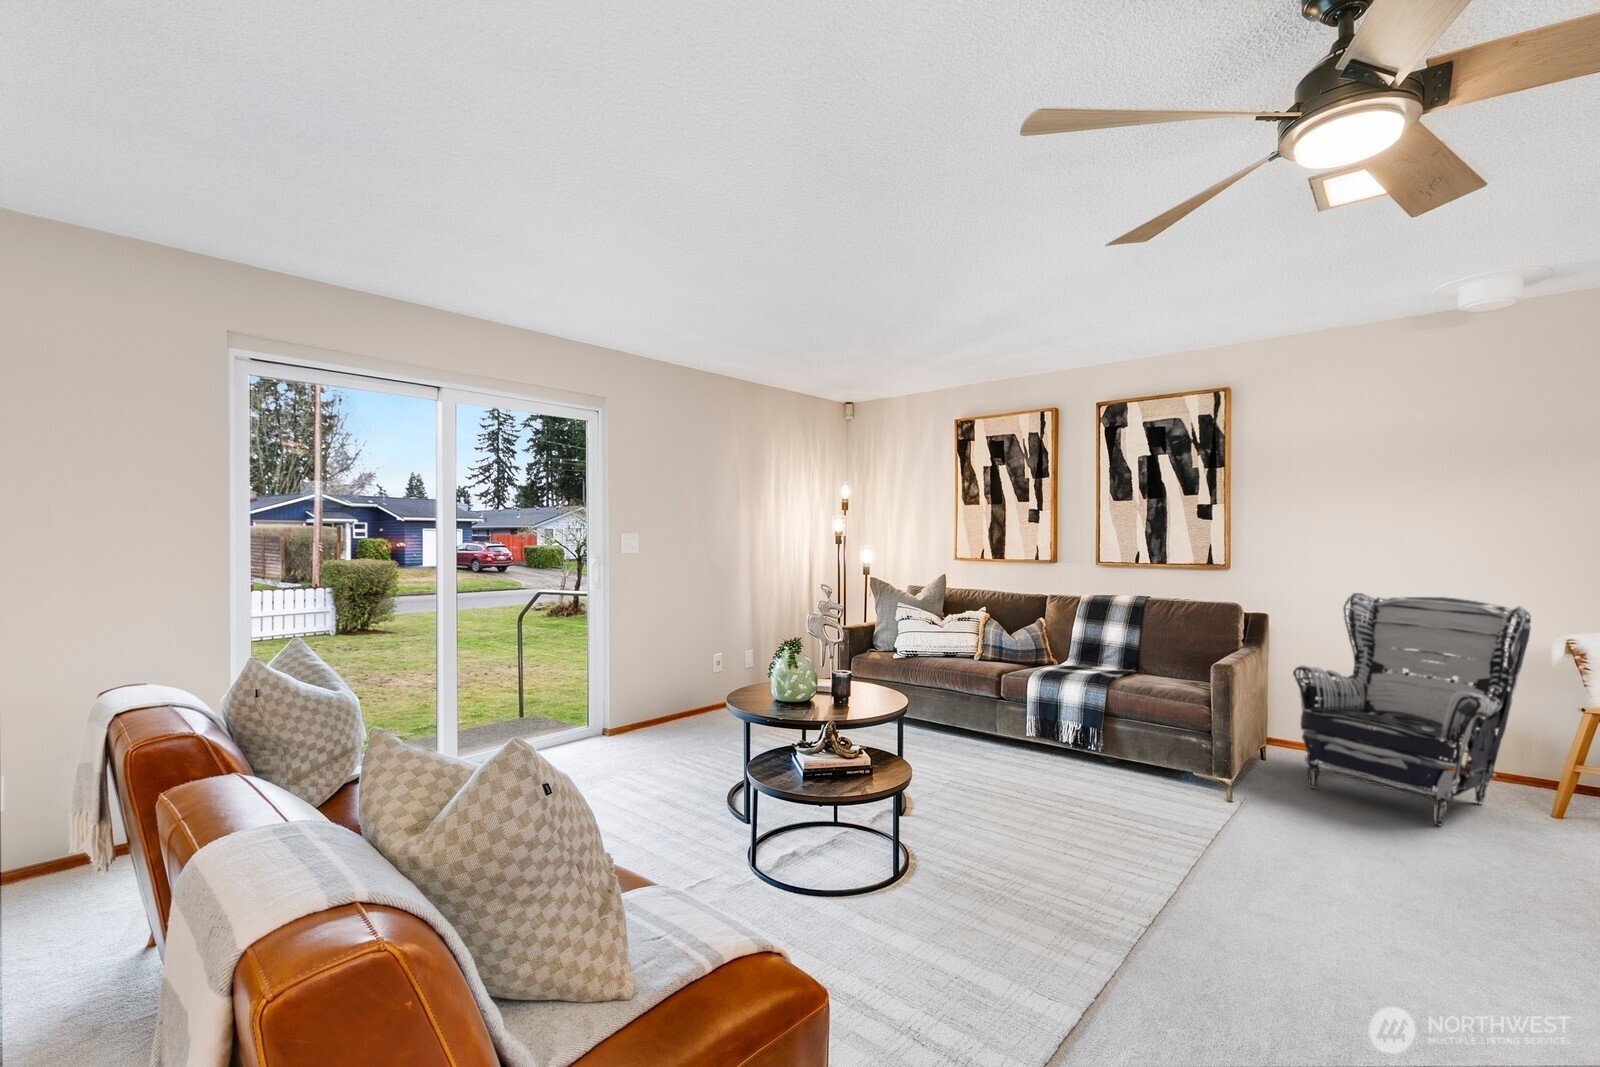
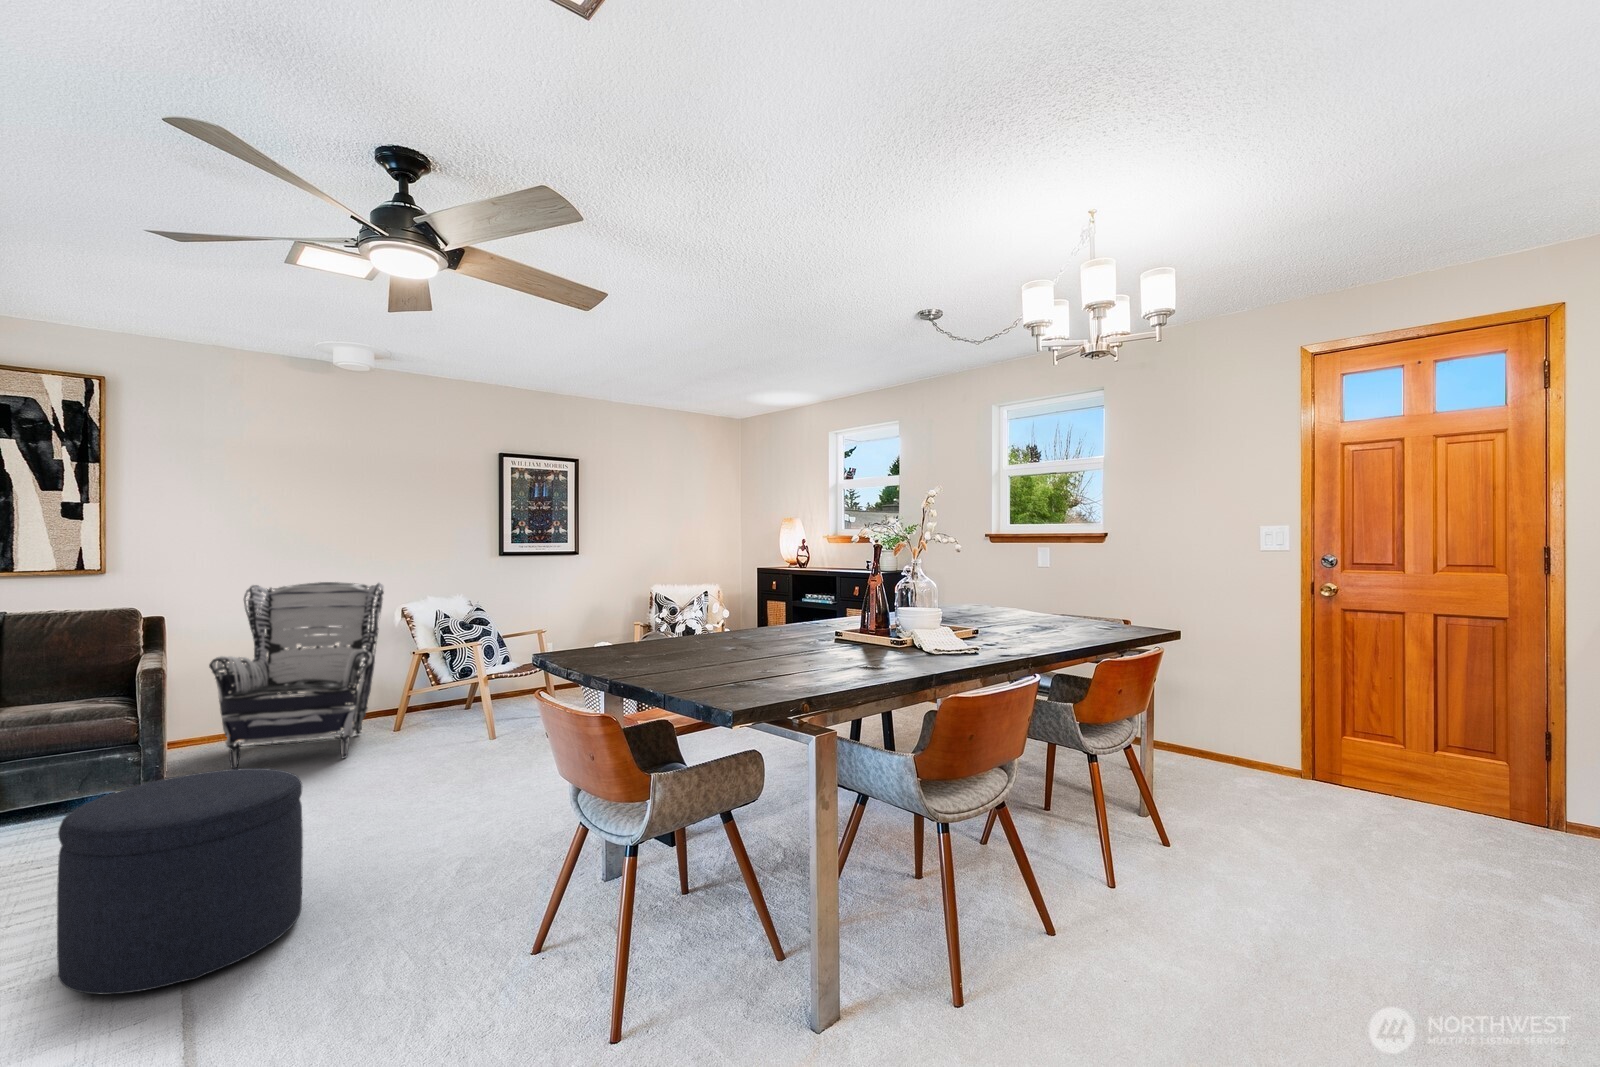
ottoman: none [1052,772,1257,994] -> present [57,768,303,995]

